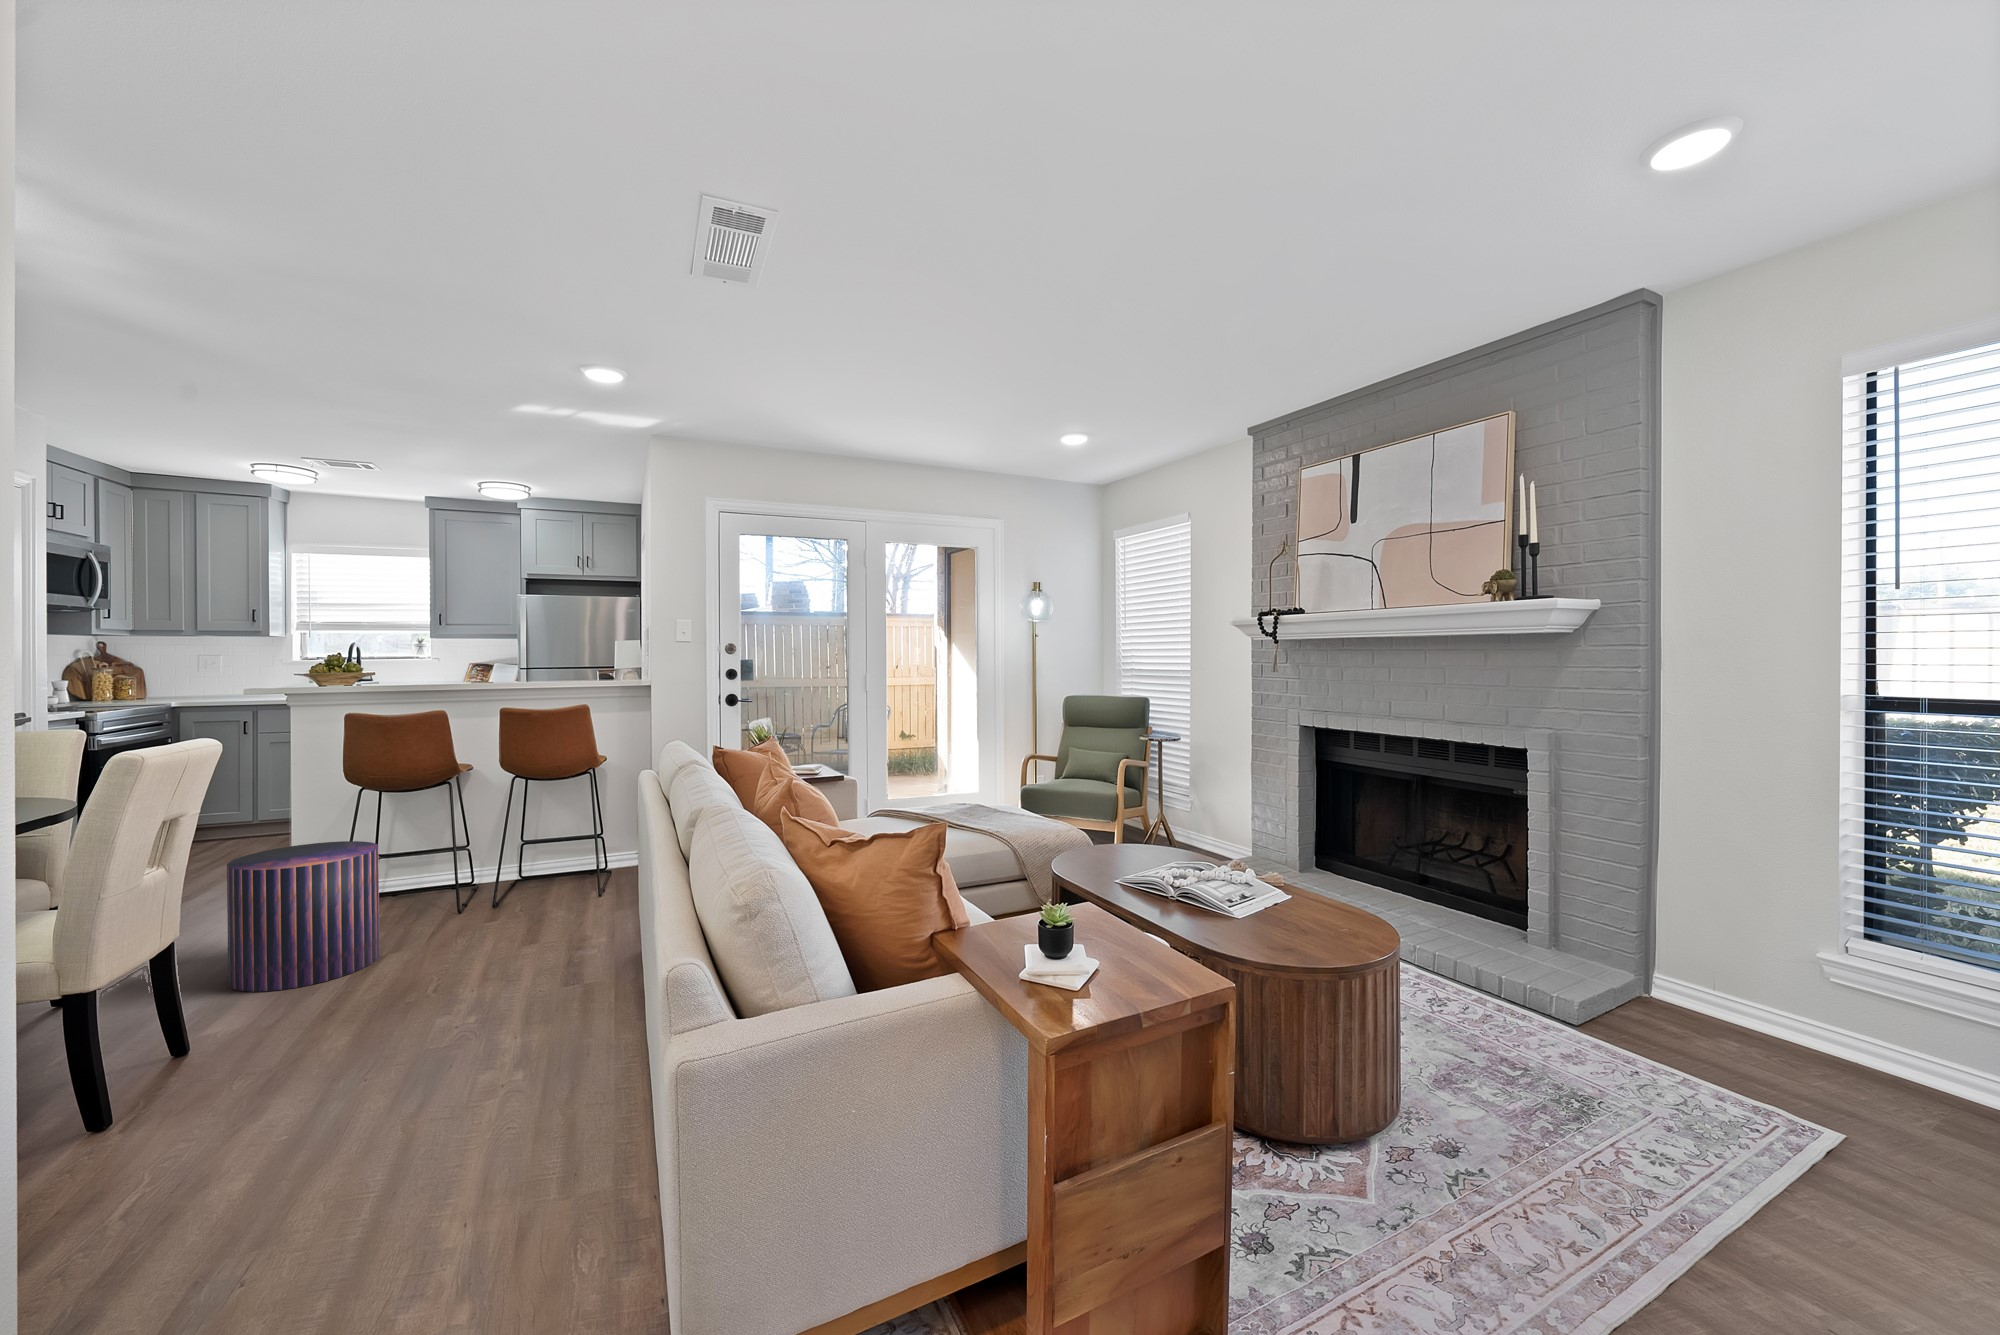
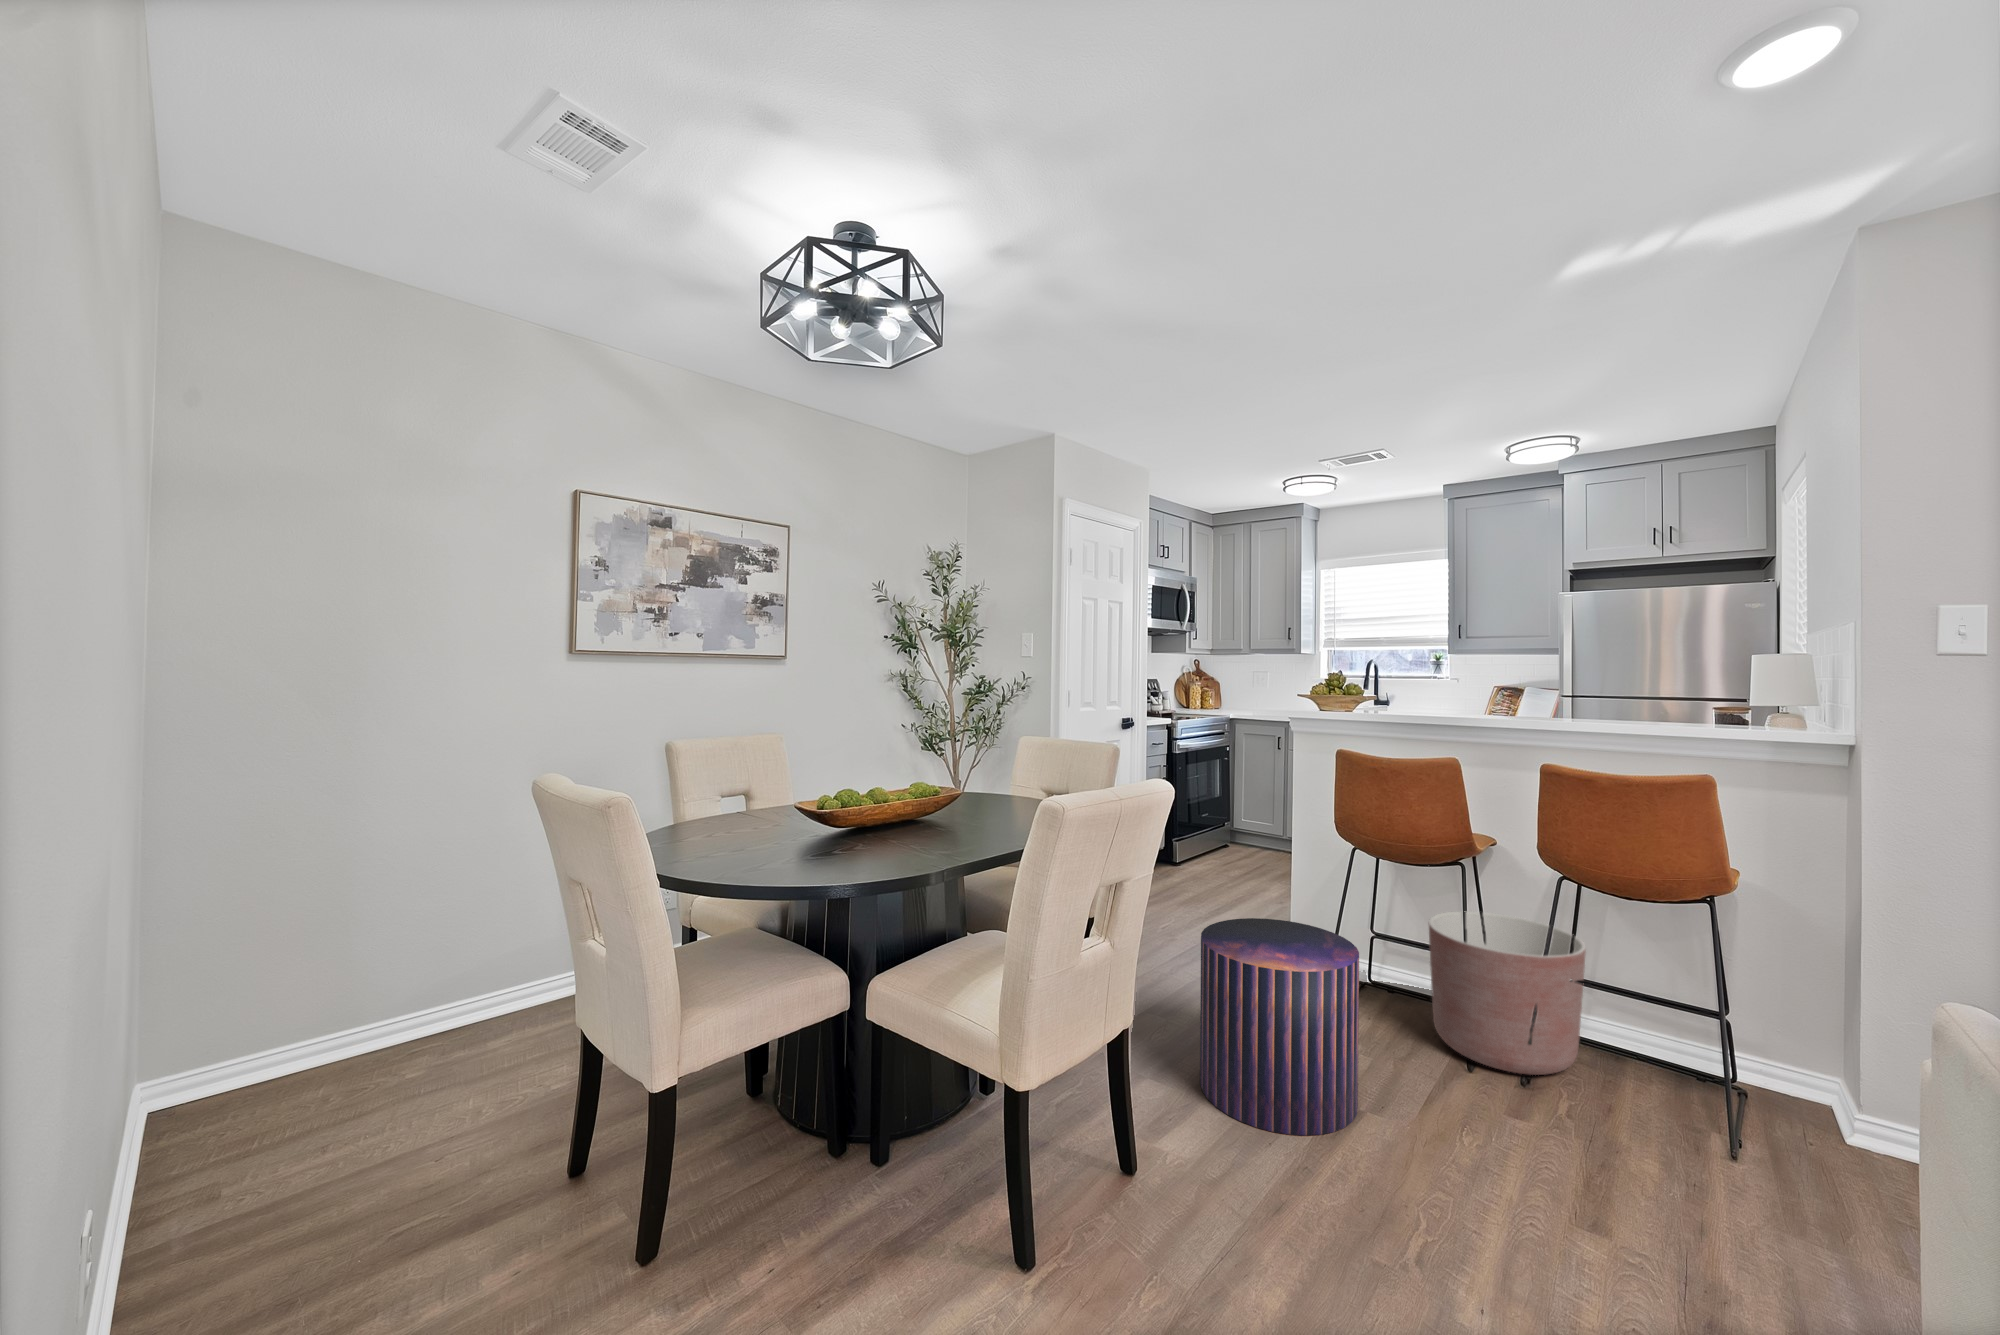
planter: none [426,812,530,908] -> present [1429,912,1586,1075]

